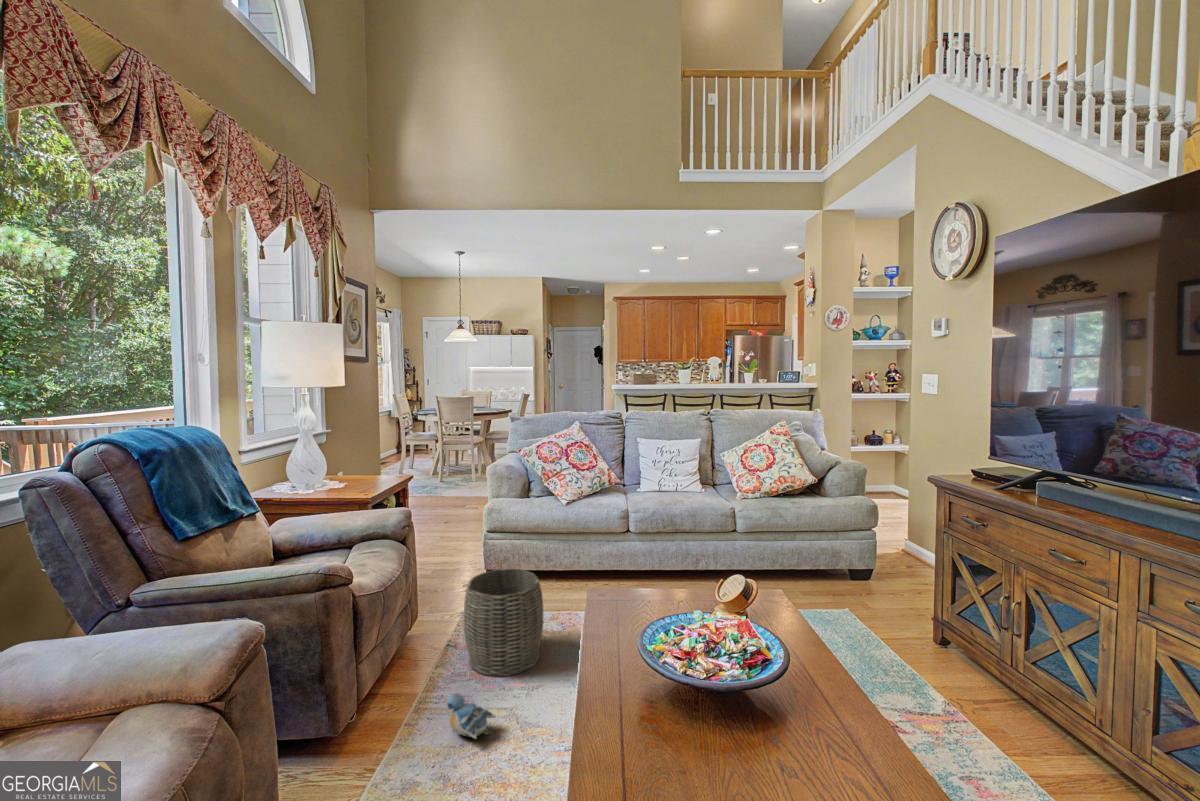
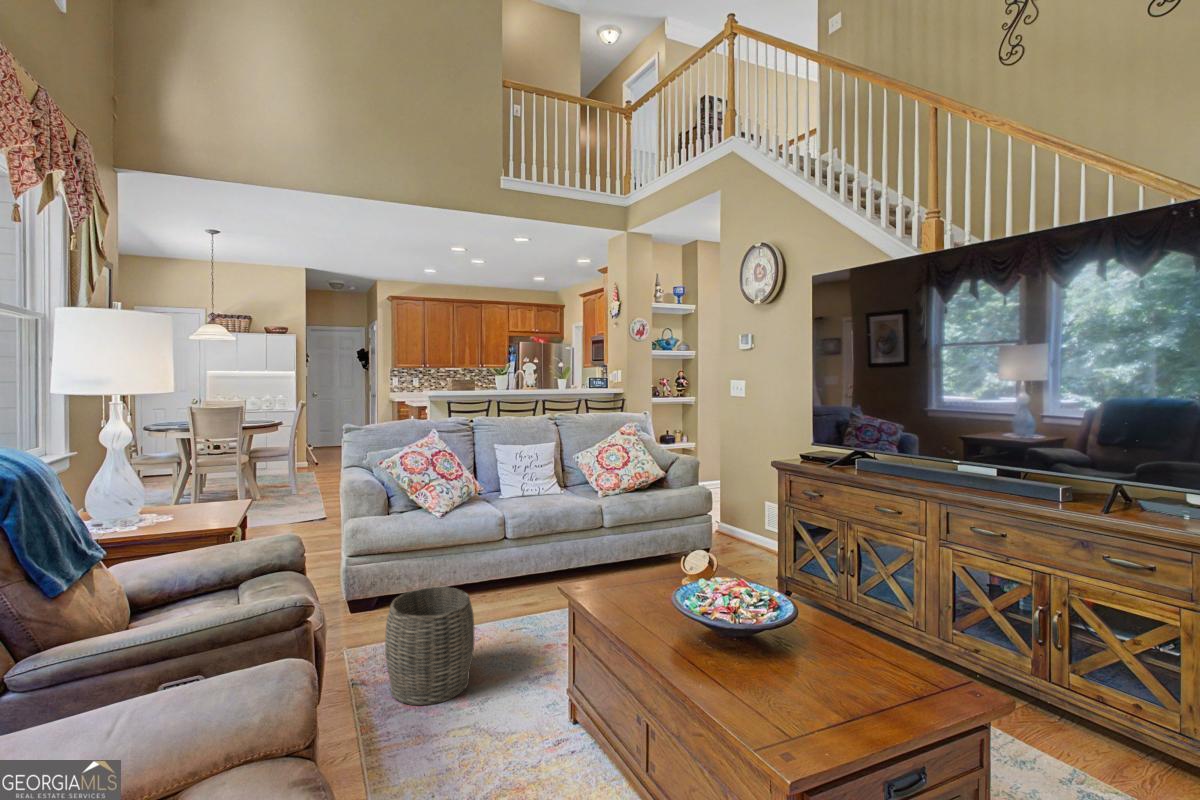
plush toy: present [447,693,495,739] -> none [419,723,477,765]

